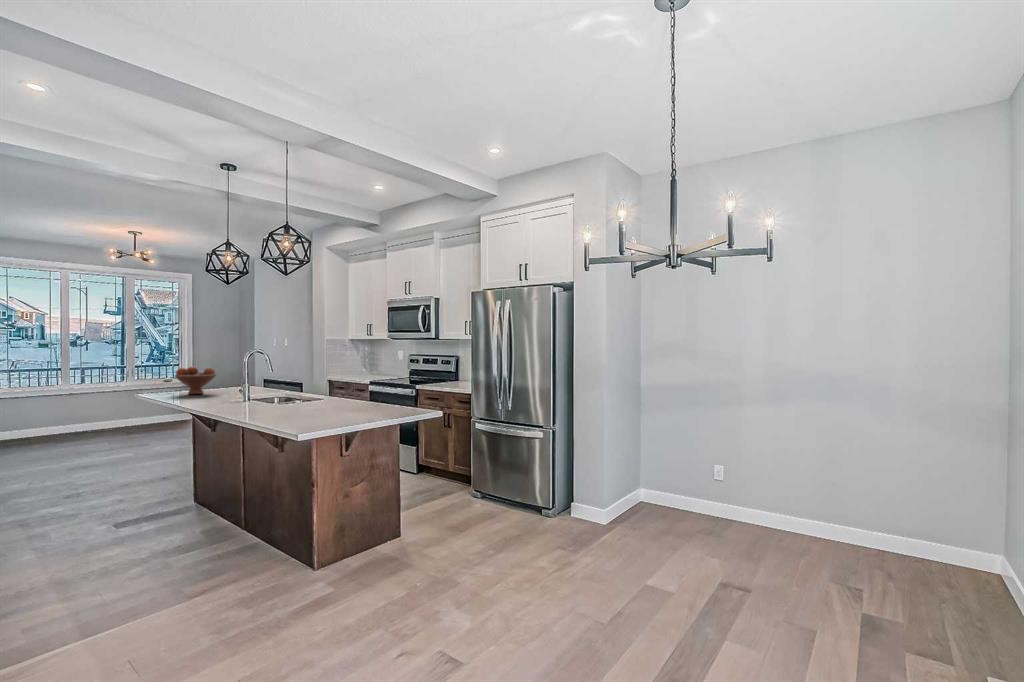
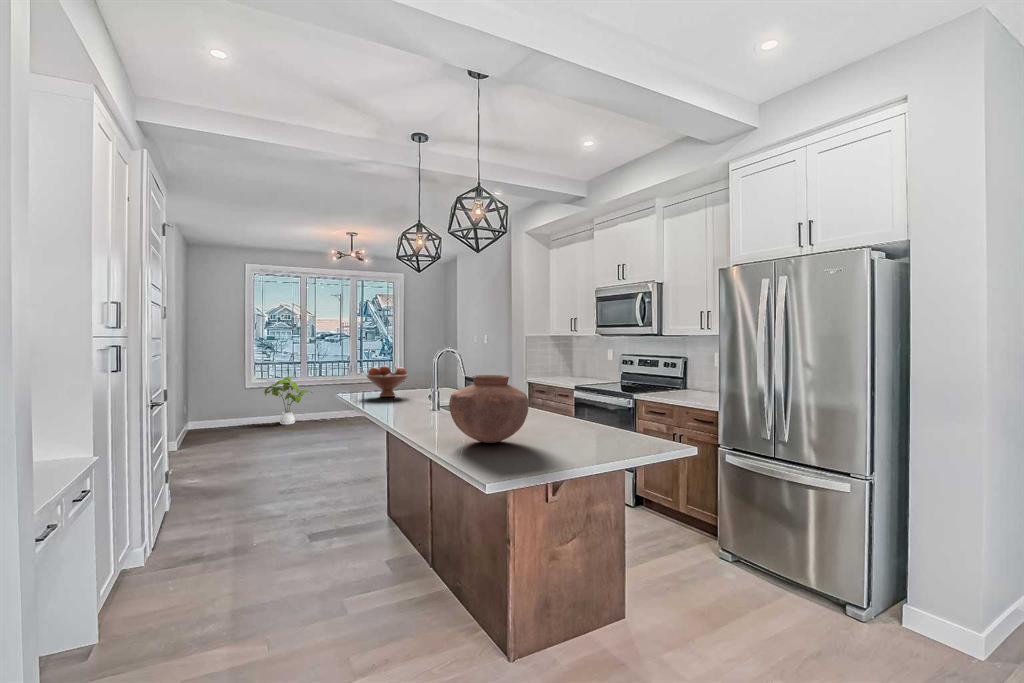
vase: none [268,369,329,417] -> present [449,375,529,443]
house plant: none [18,384,82,437] -> present [264,377,312,425]

